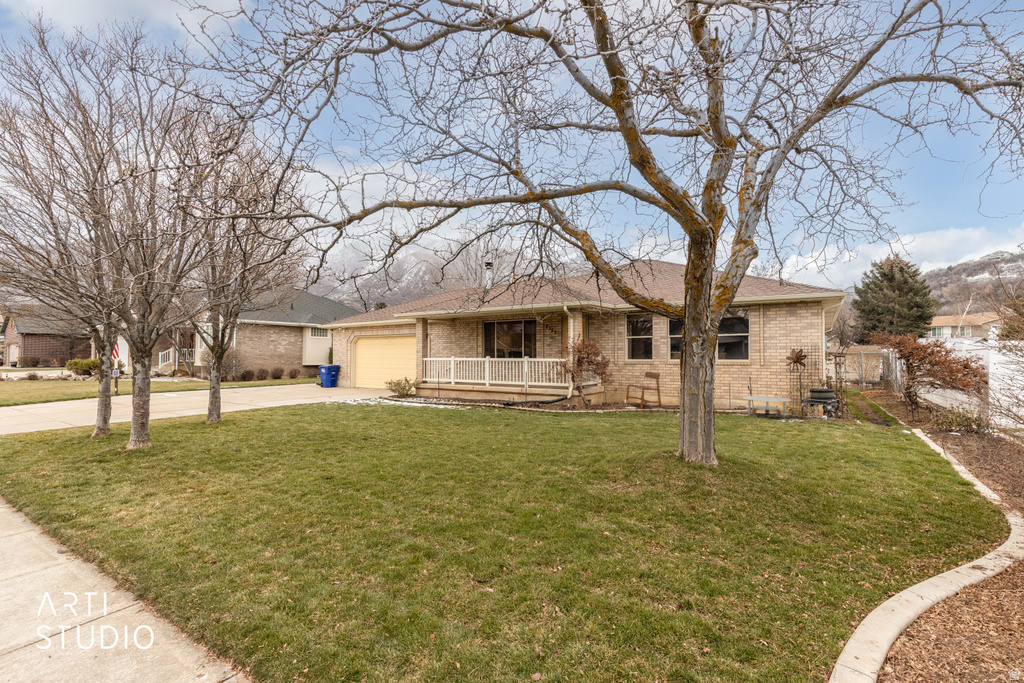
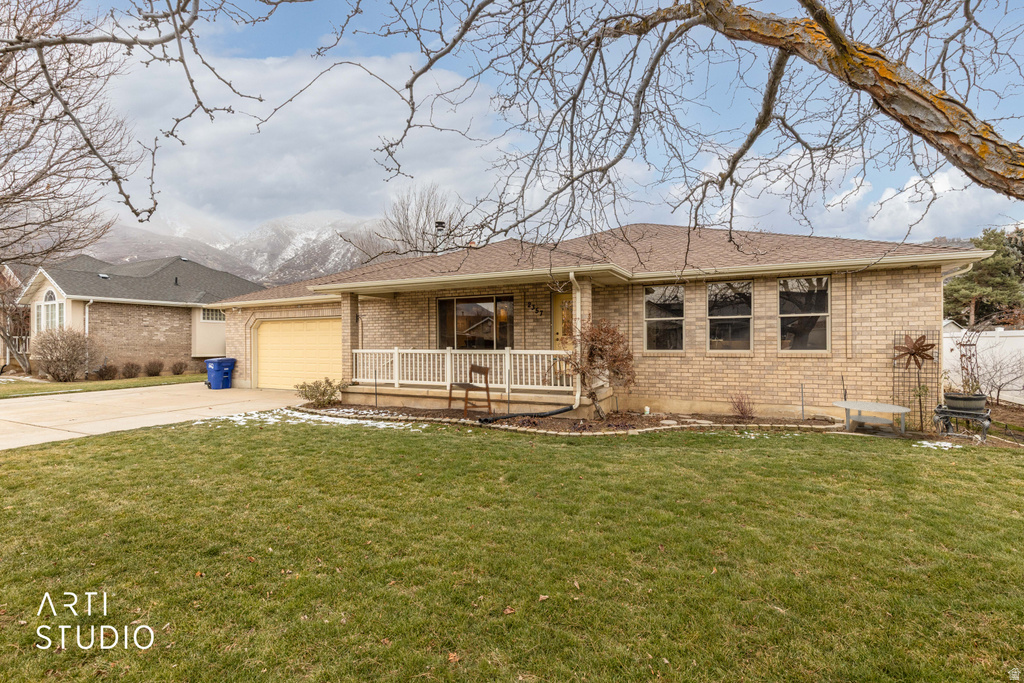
bench: present [626,372,661,409] -> present [448,364,492,417]

